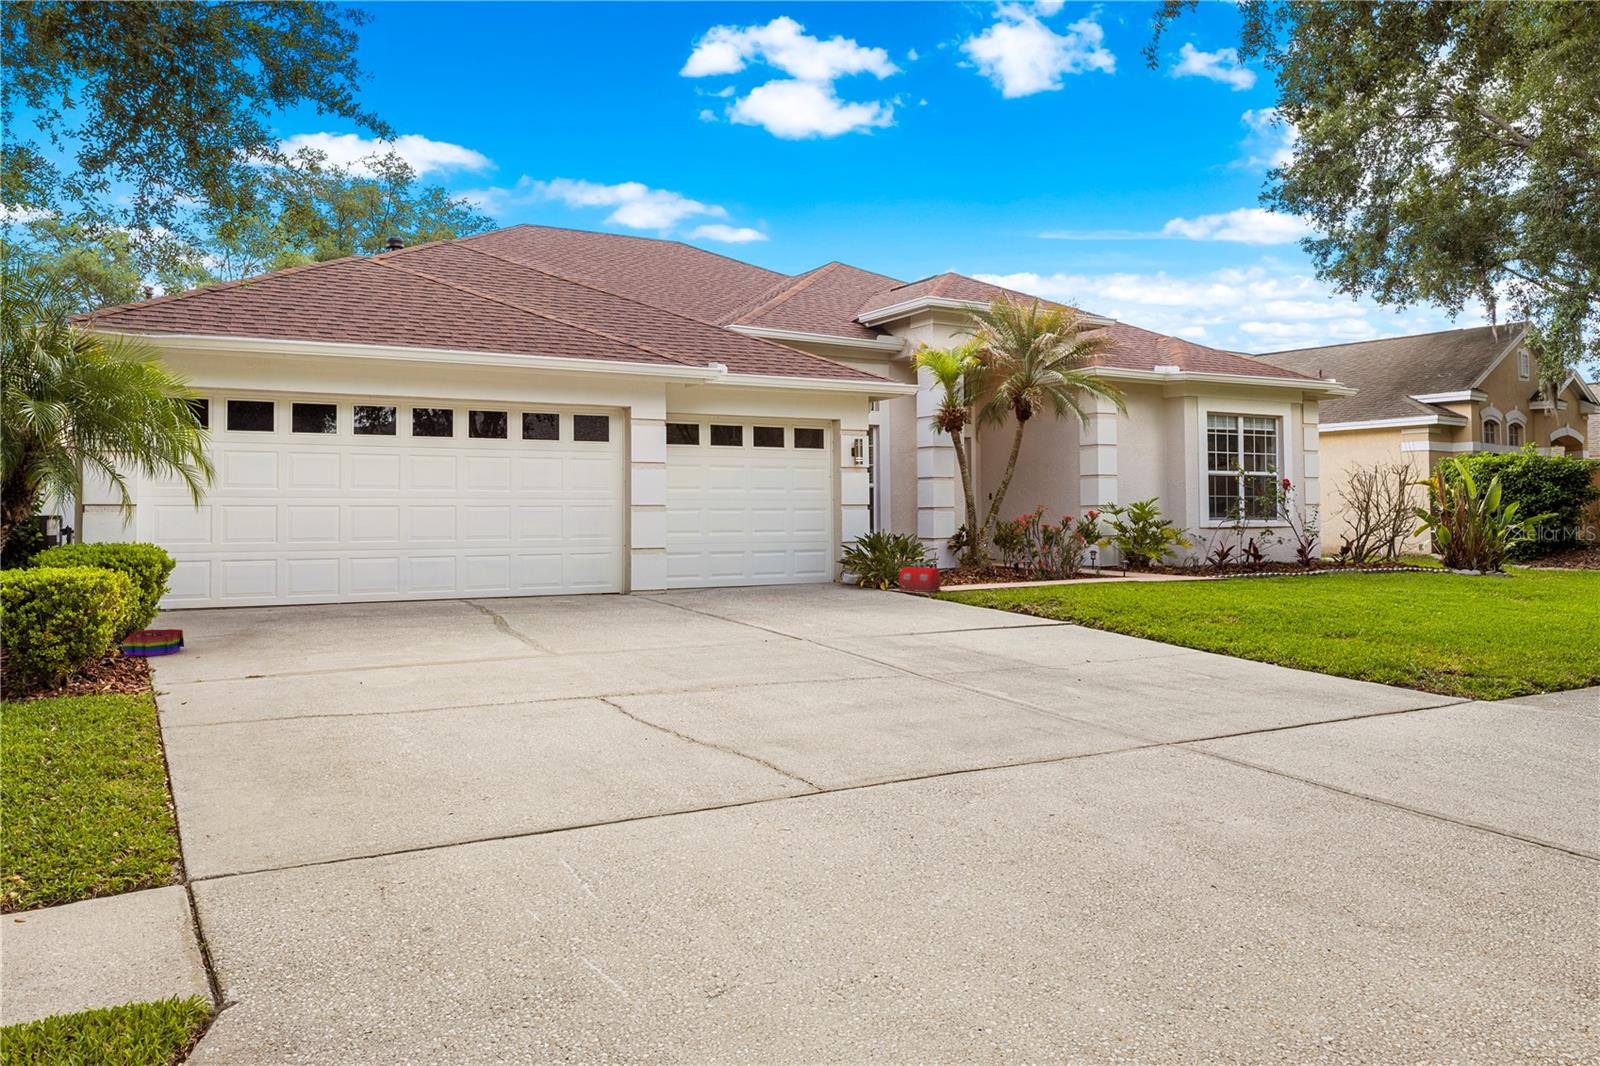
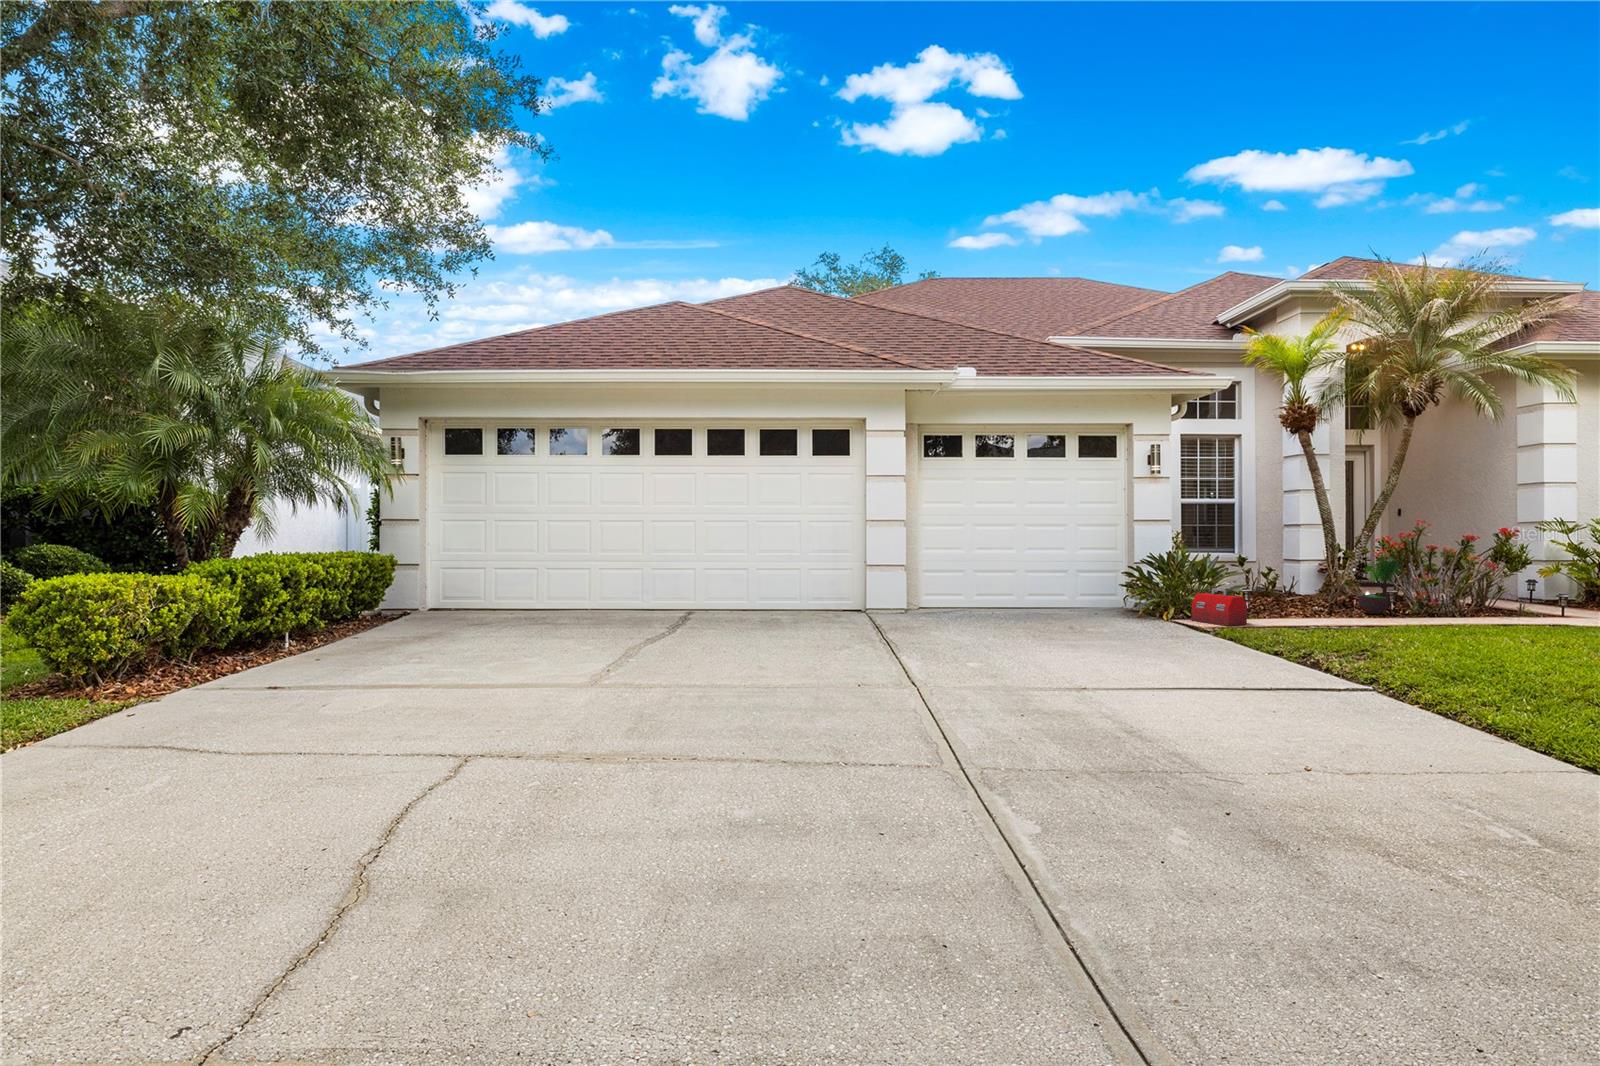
potted tree: none [999,532,1028,581] -> present [1358,557,1401,614]
storage bin: present [123,629,184,656] -> none [289,627,348,652]

